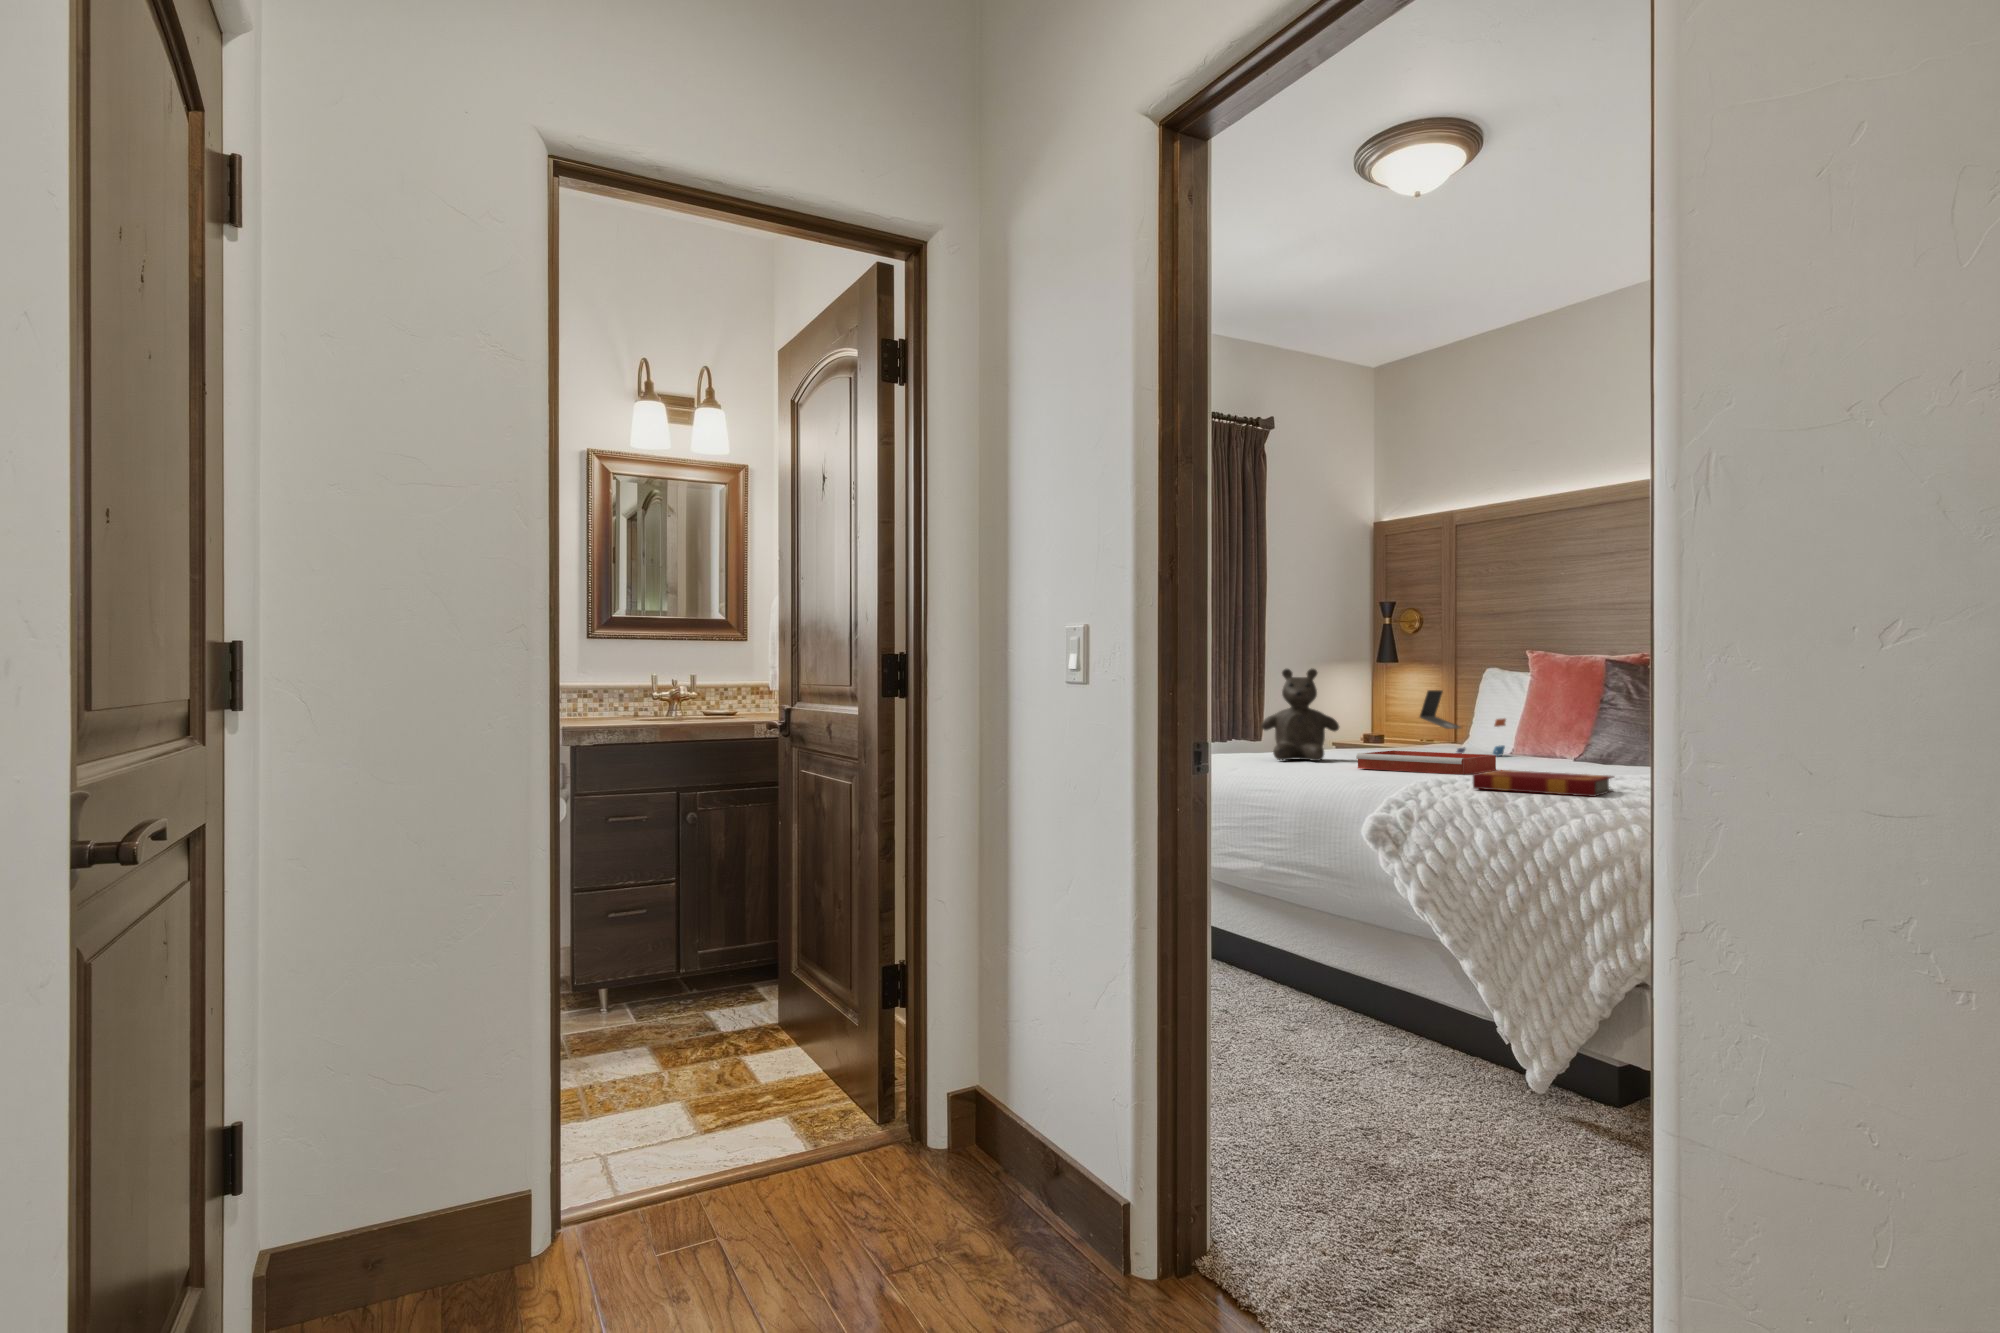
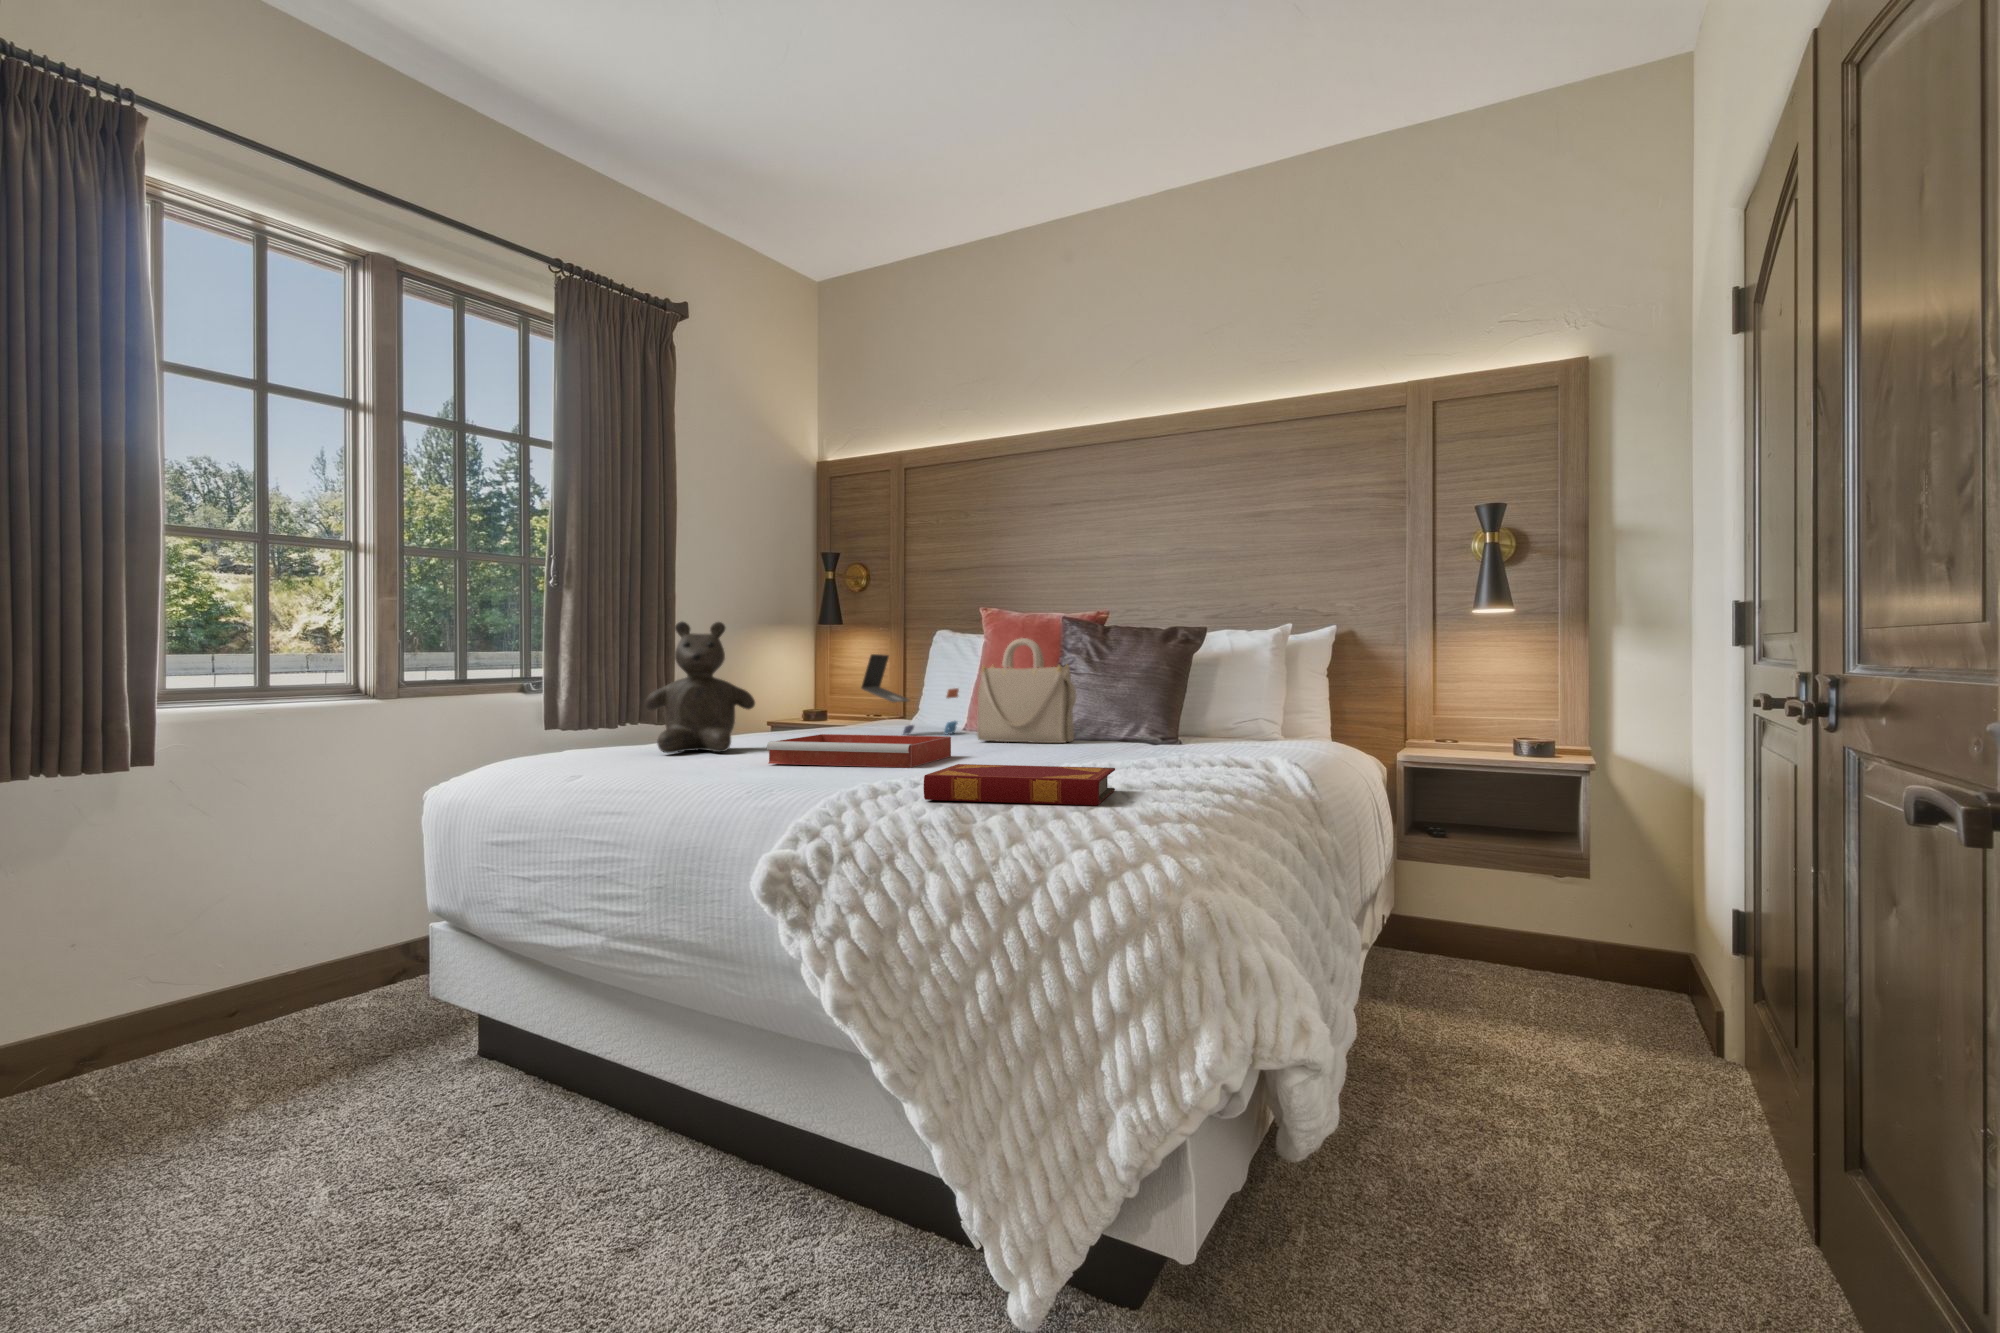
handbag: none [1521,679,1613,765] -> present [977,638,1076,743]

